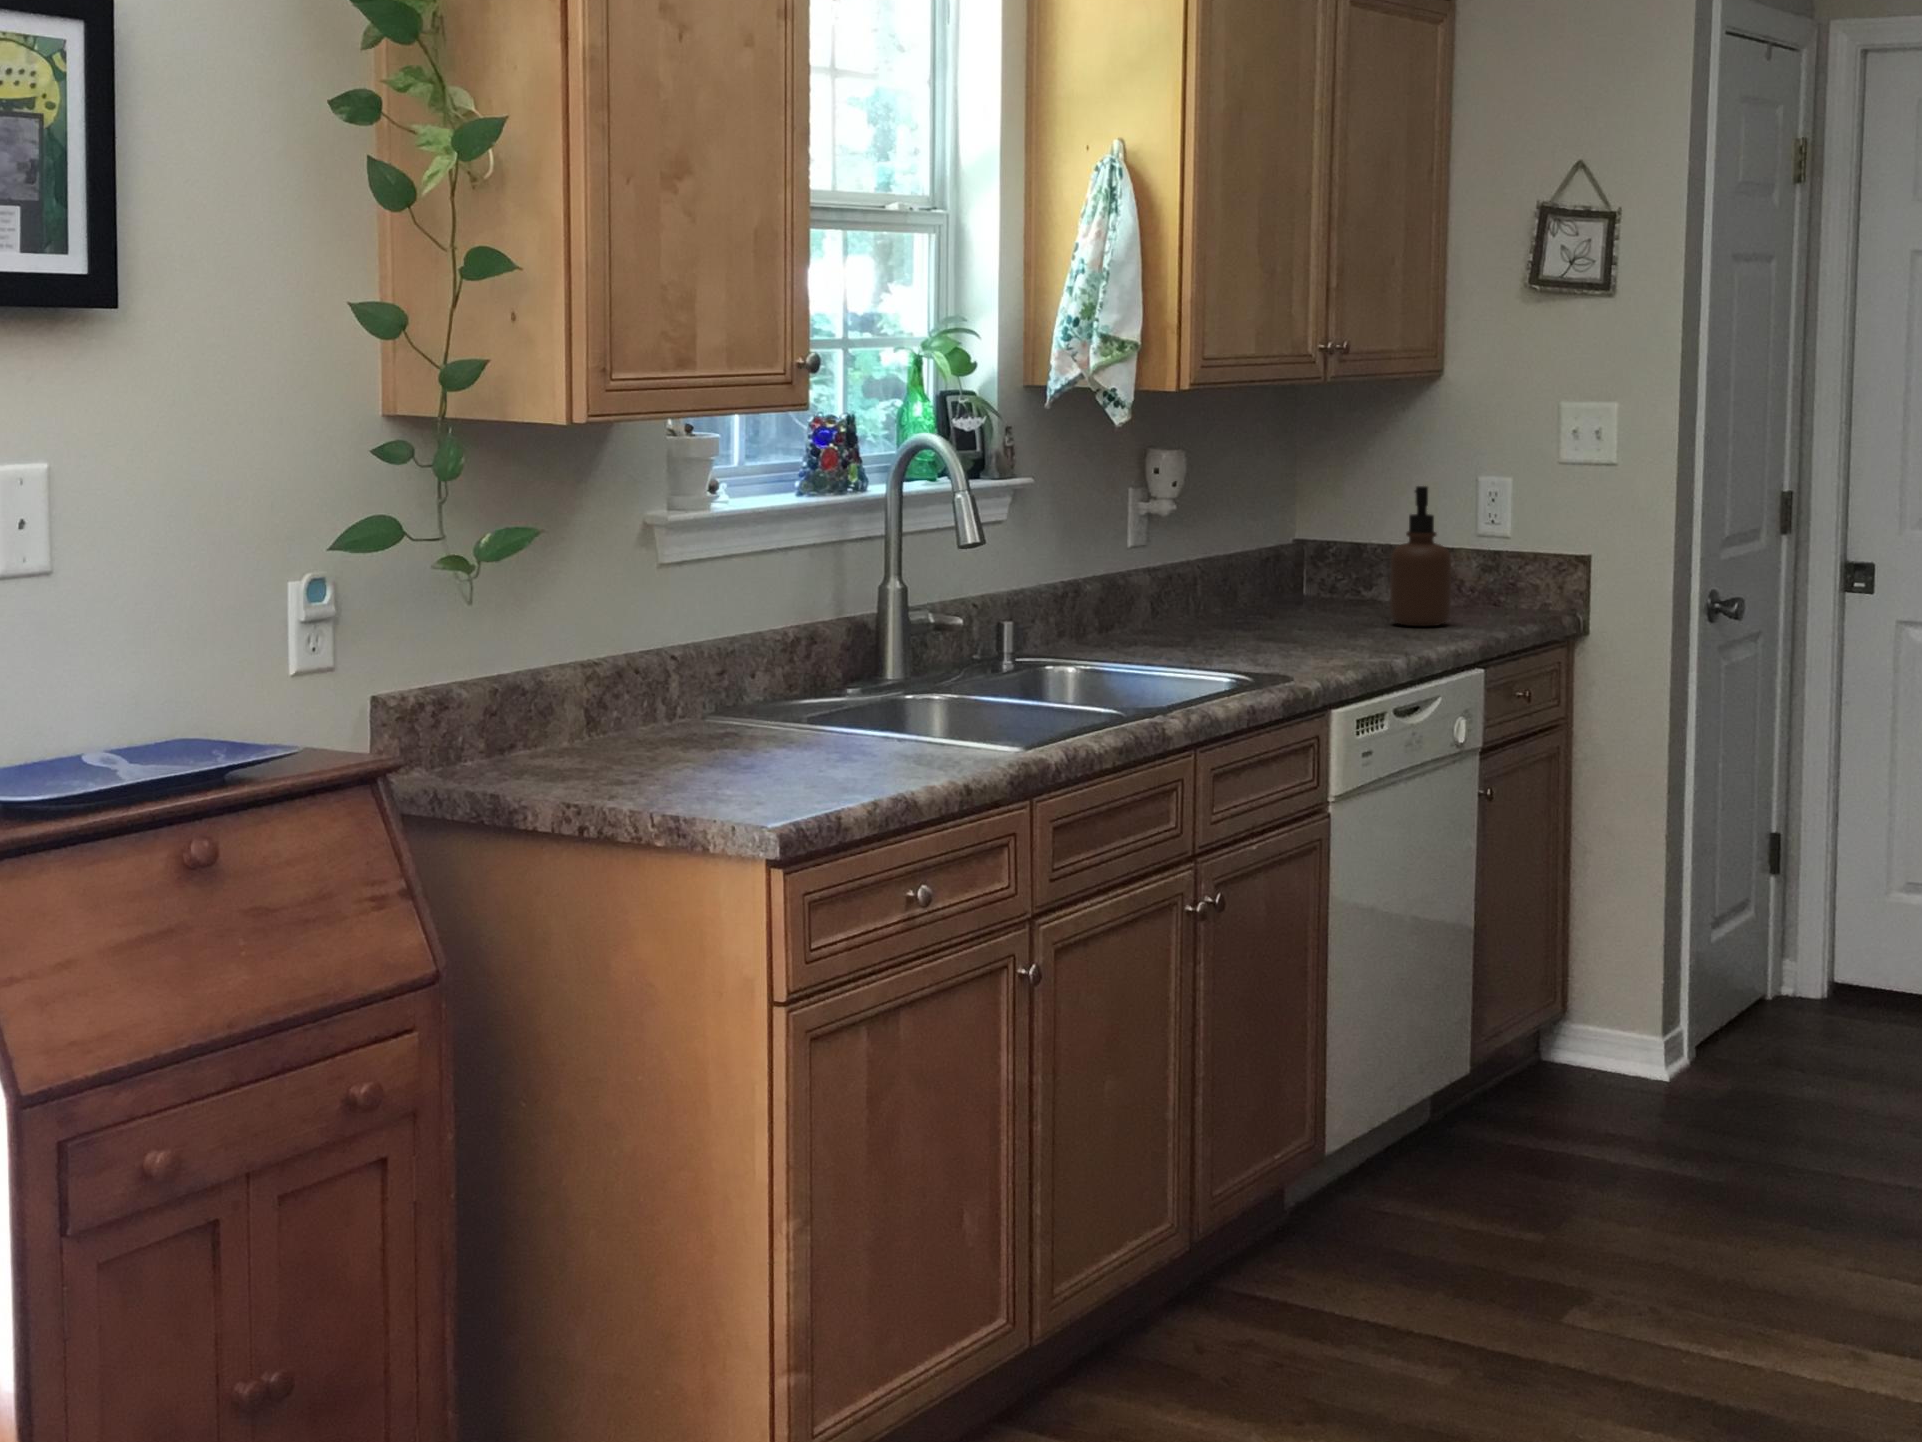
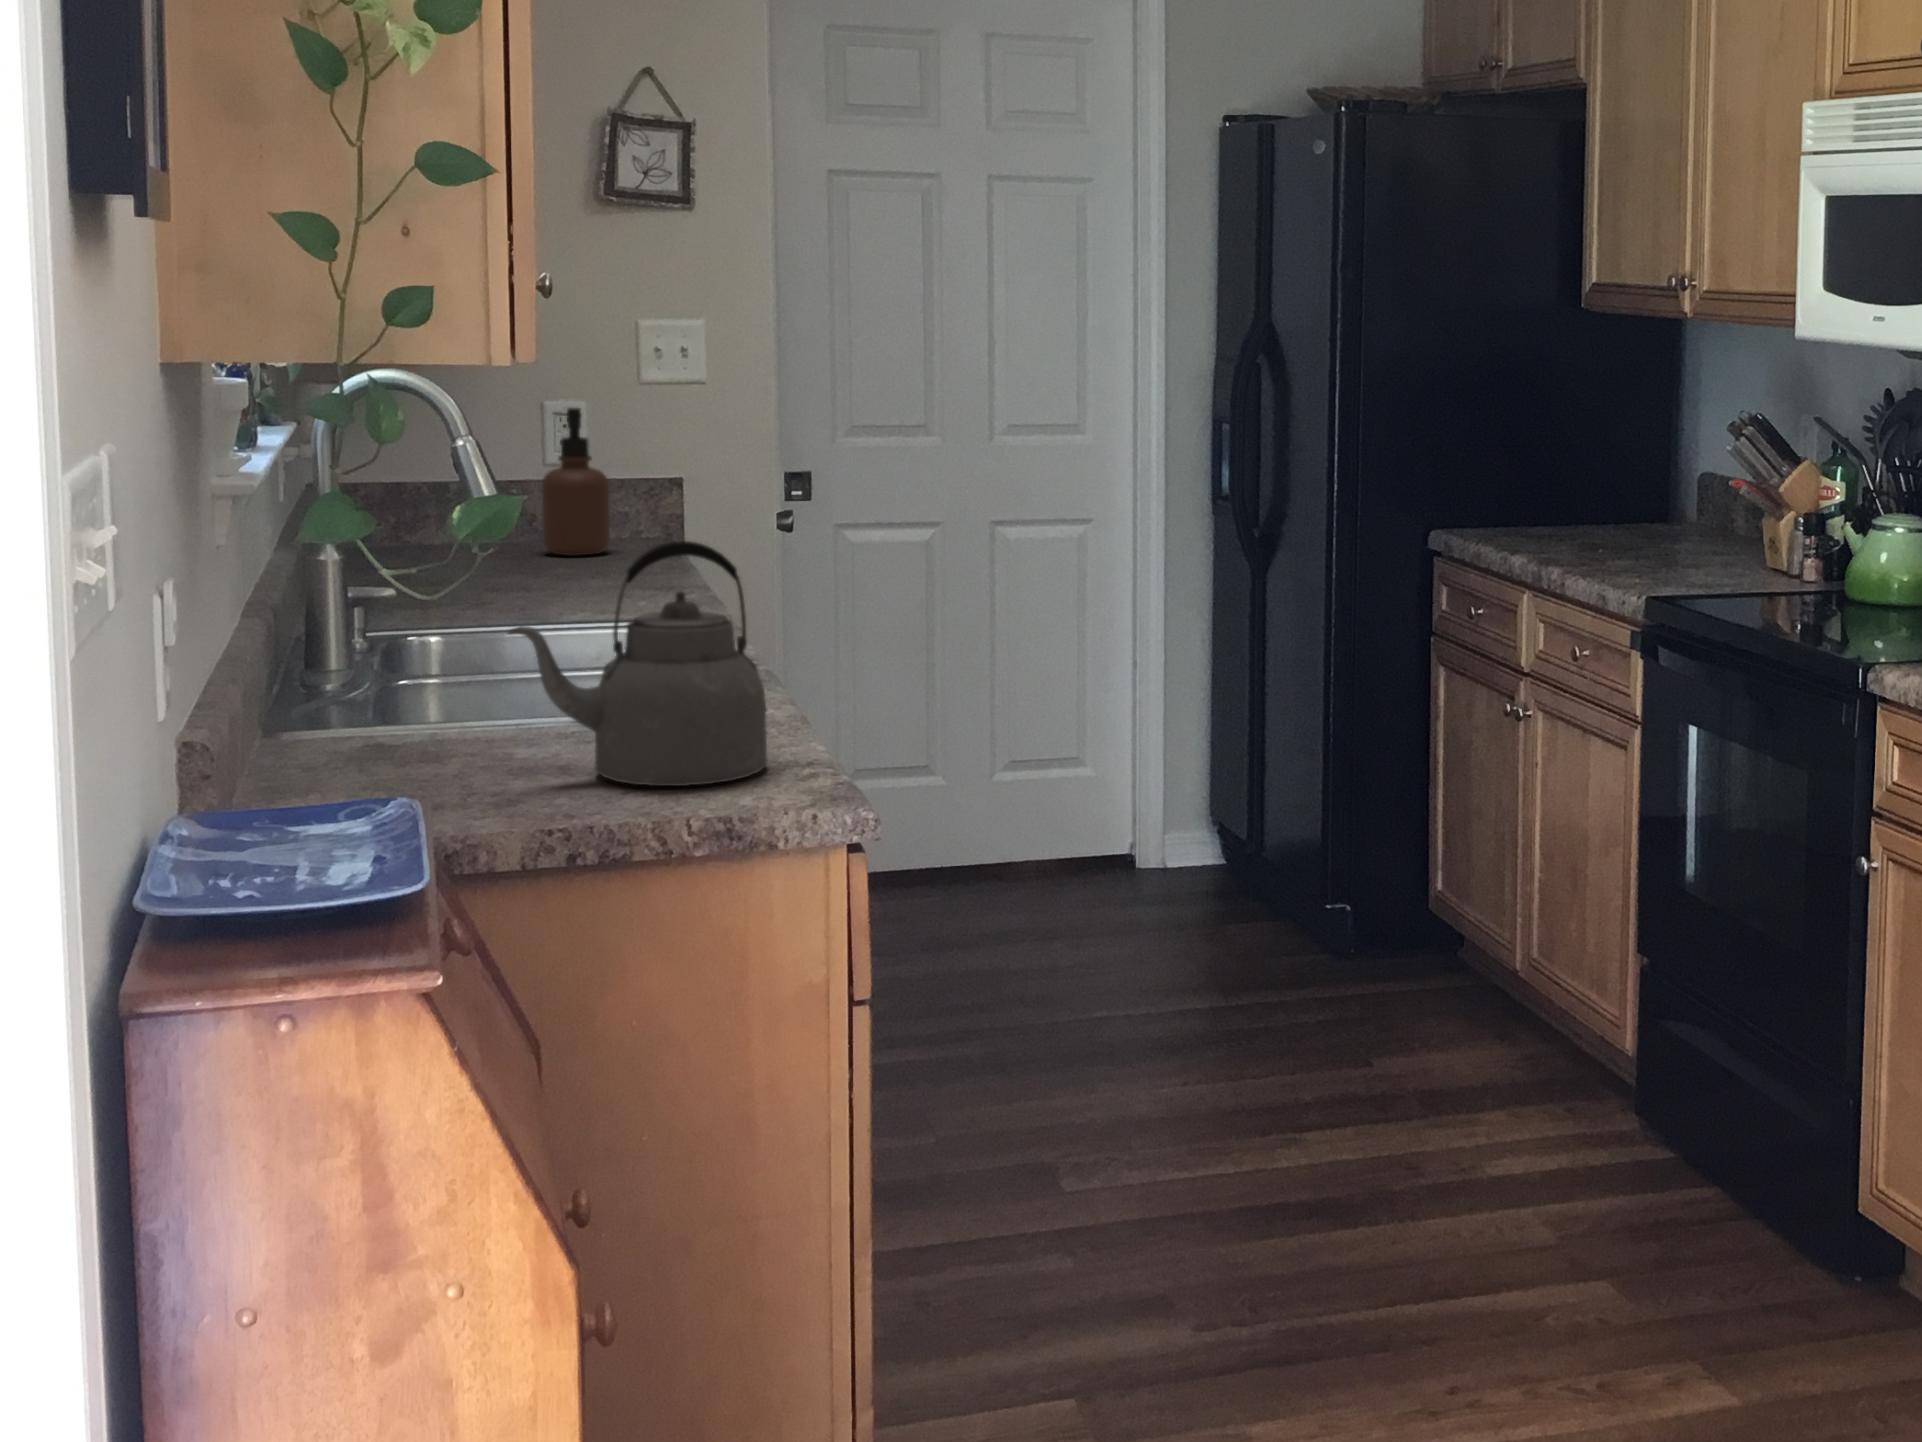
kettle: none [662,582,852,794] -> present [508,541,767,786]

